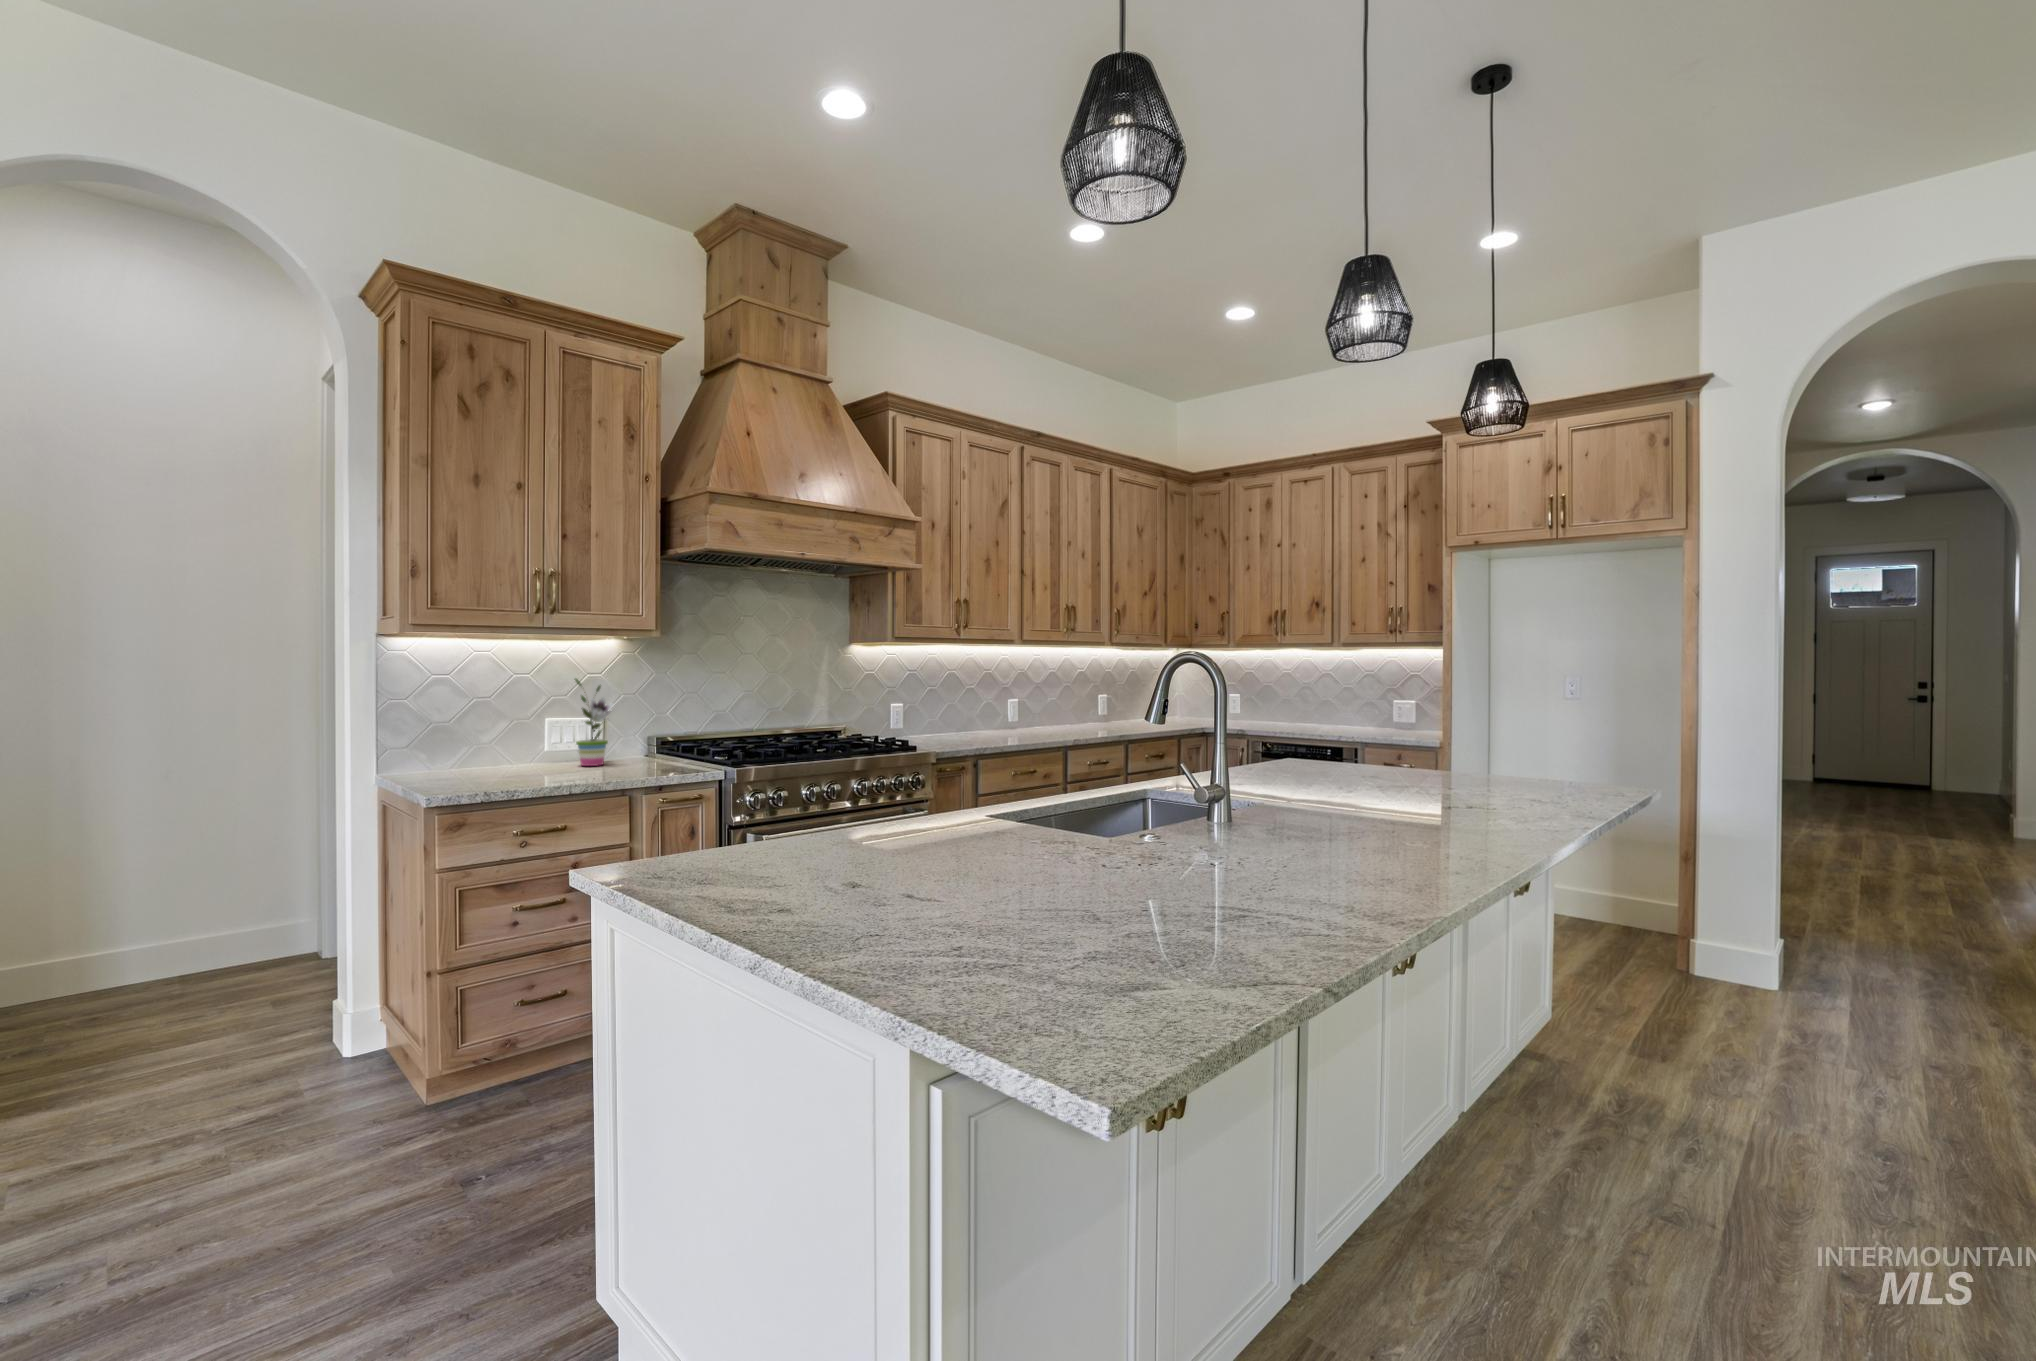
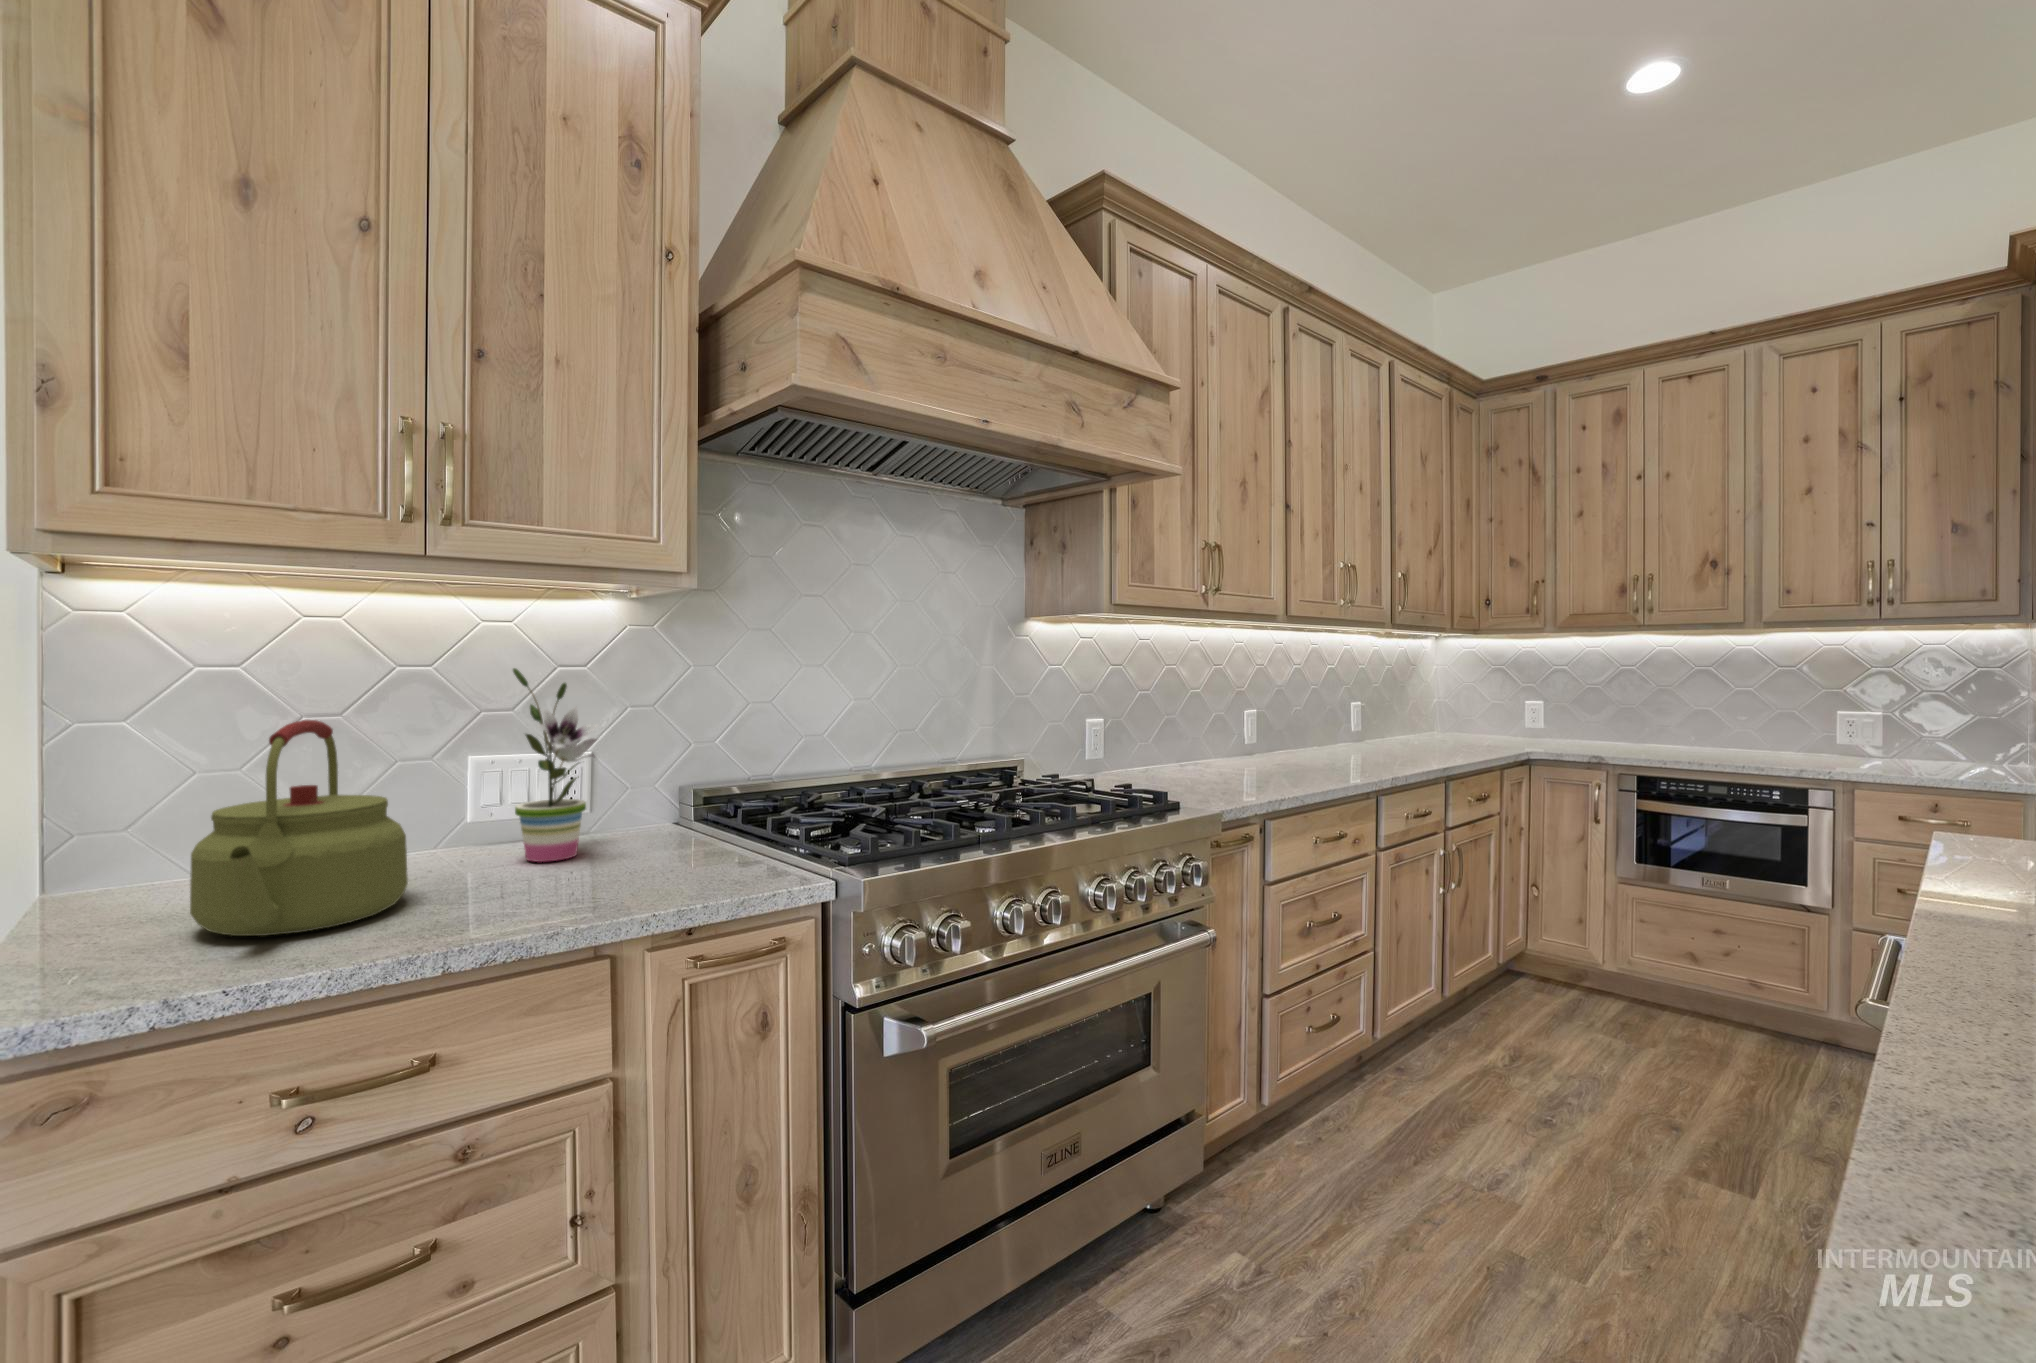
kettle: none [464,700,542,783] -> present [190,720,408,936]

